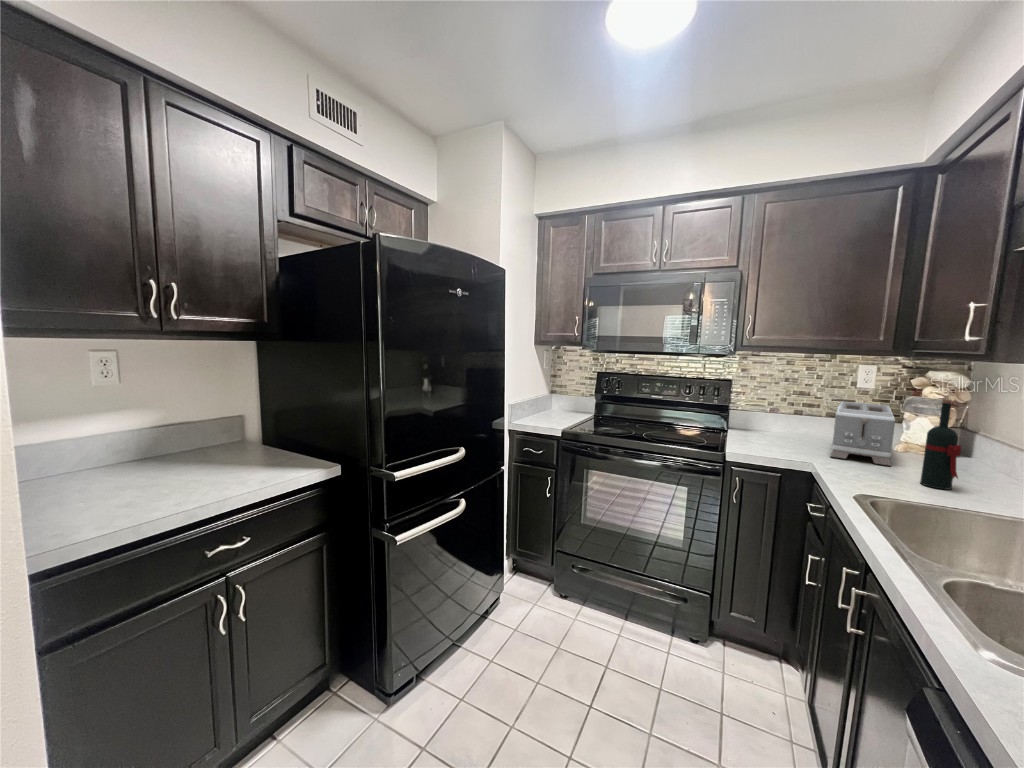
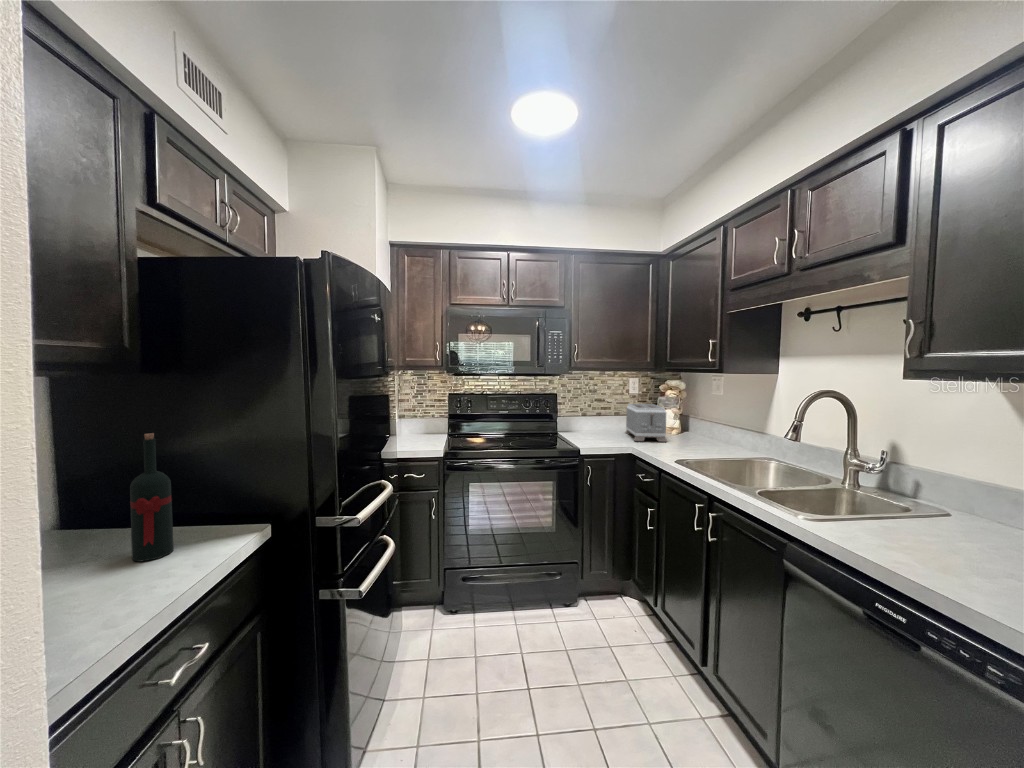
wine bottle: present [920,399,961,490] -> present [130,434,174,561]

